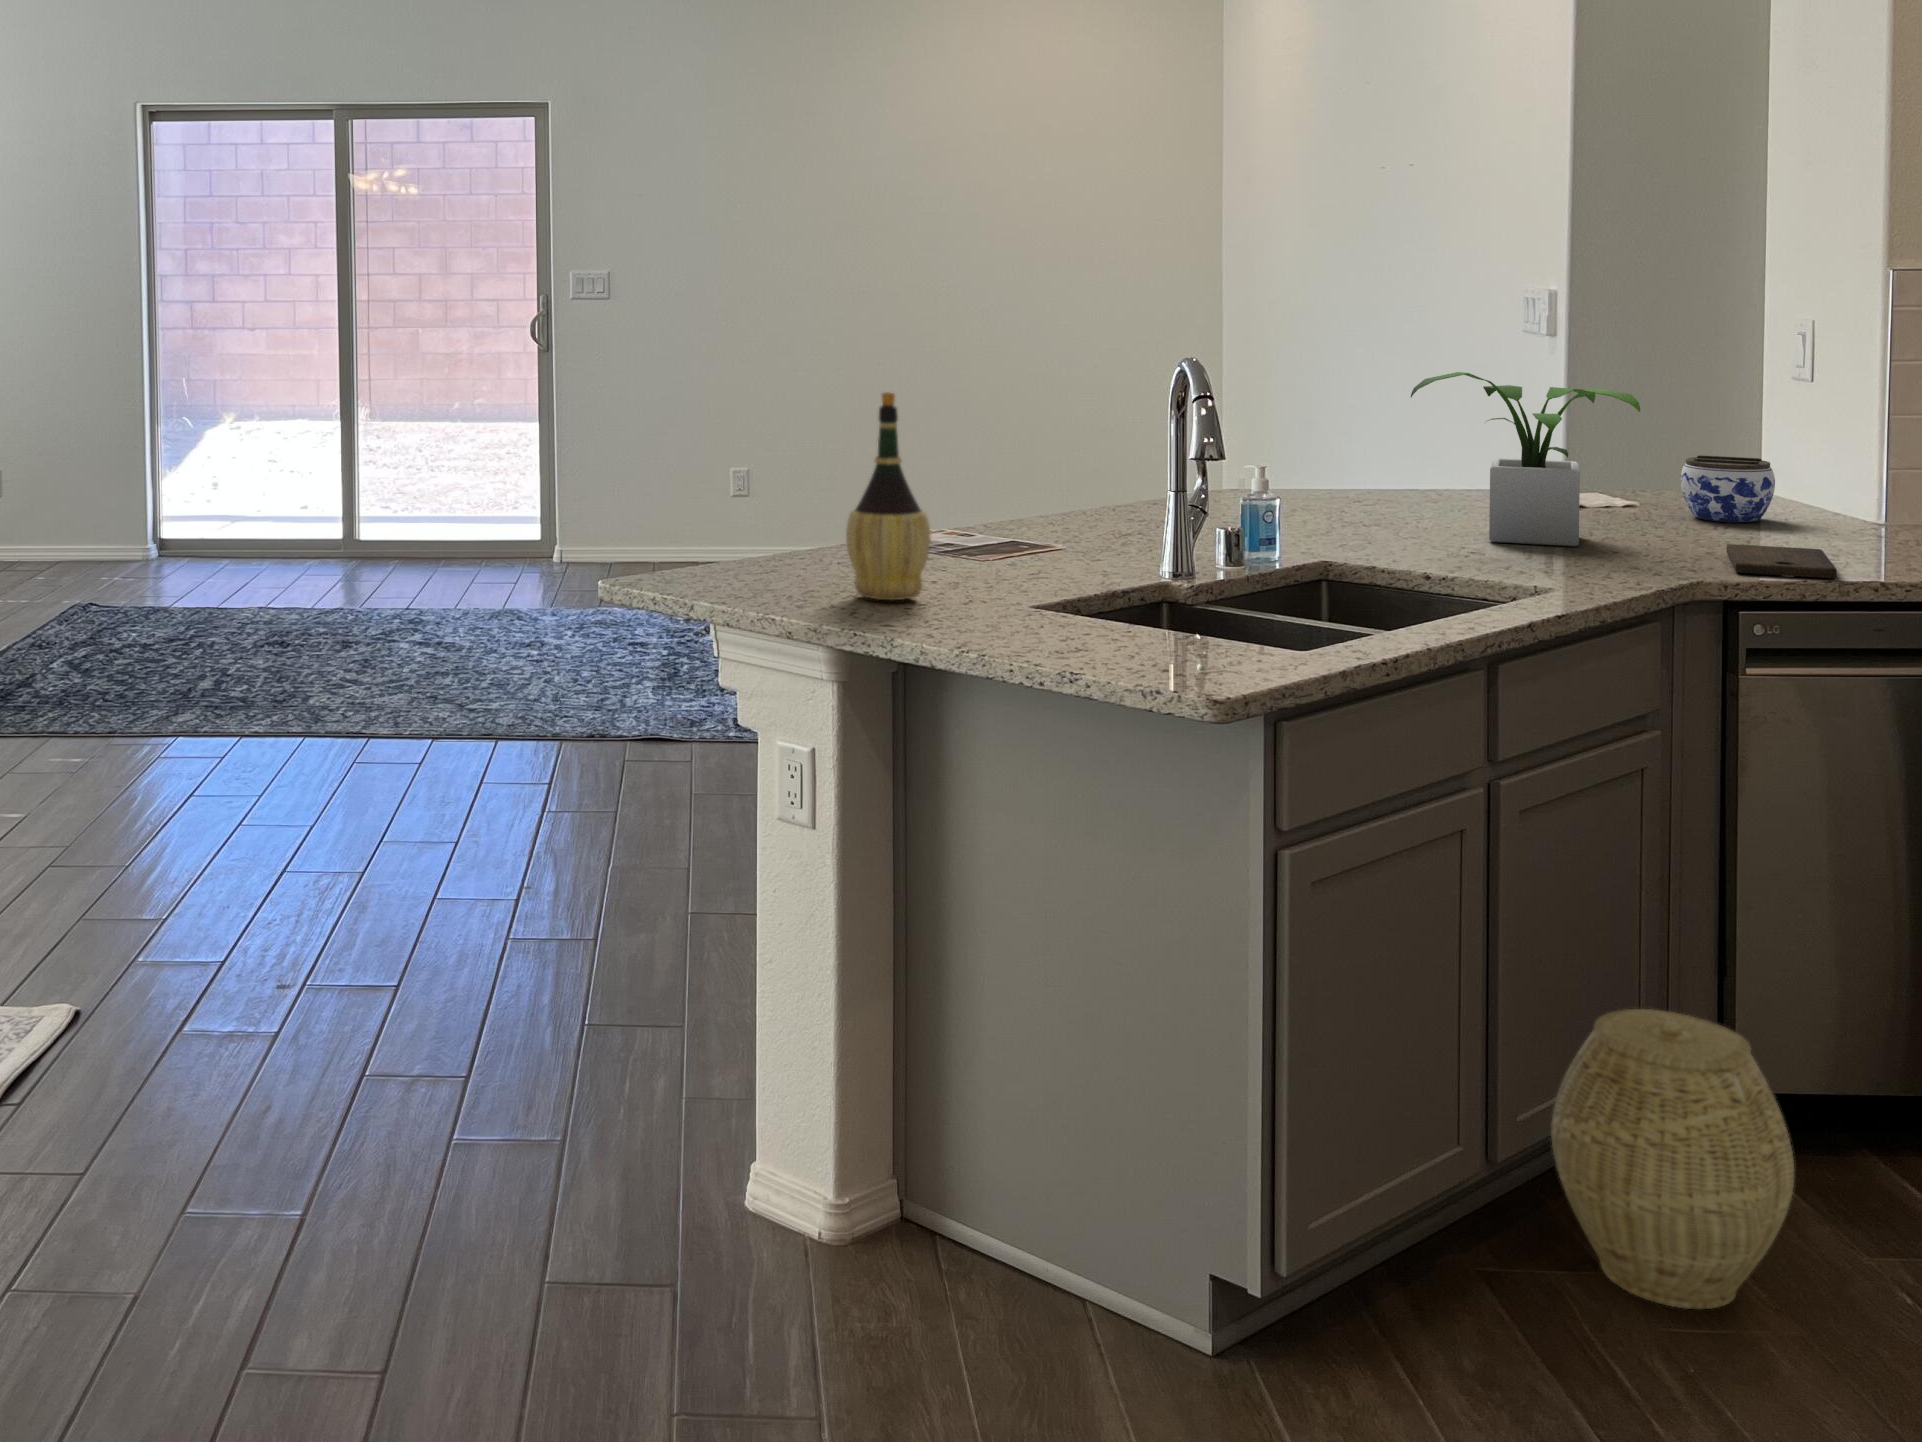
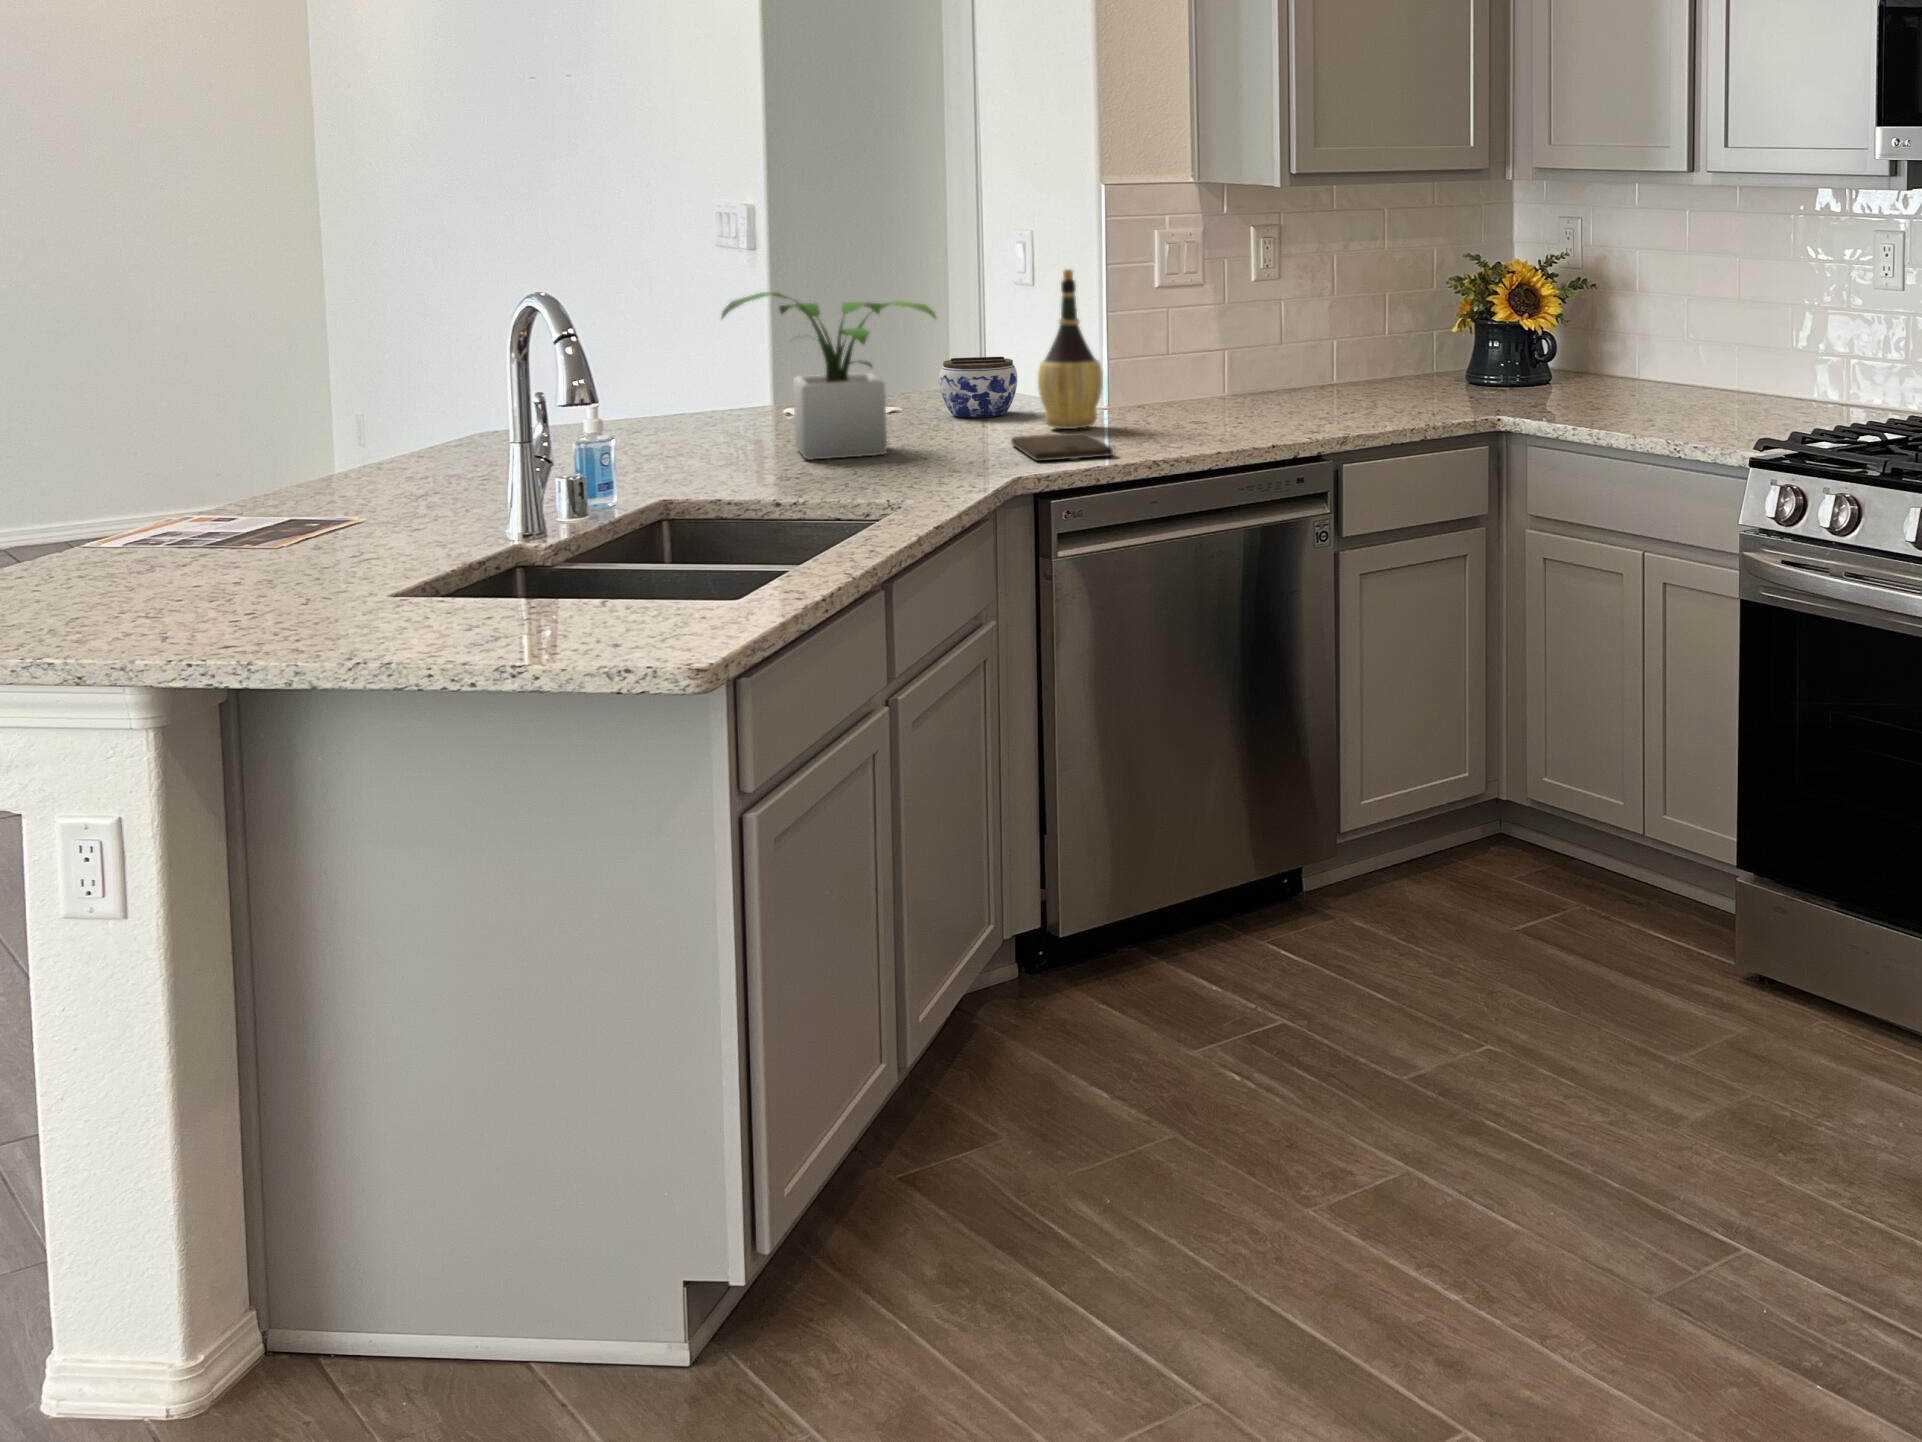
wine bottle: present [846,392,931,600] -> present [1038,269,1103,429]
woven basket: present [1551,1009,1794,1309] -> none [958,868,1157,1134]

